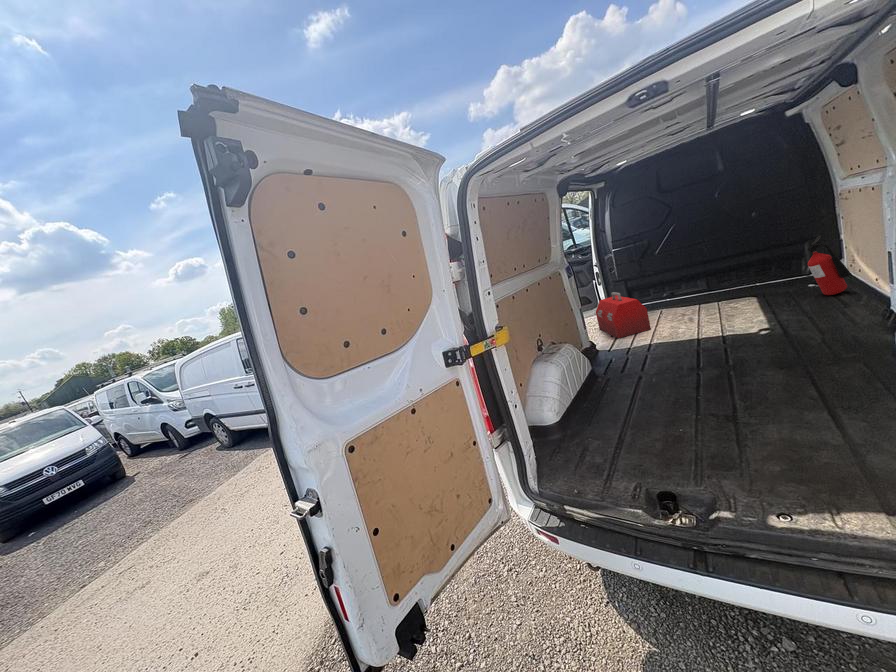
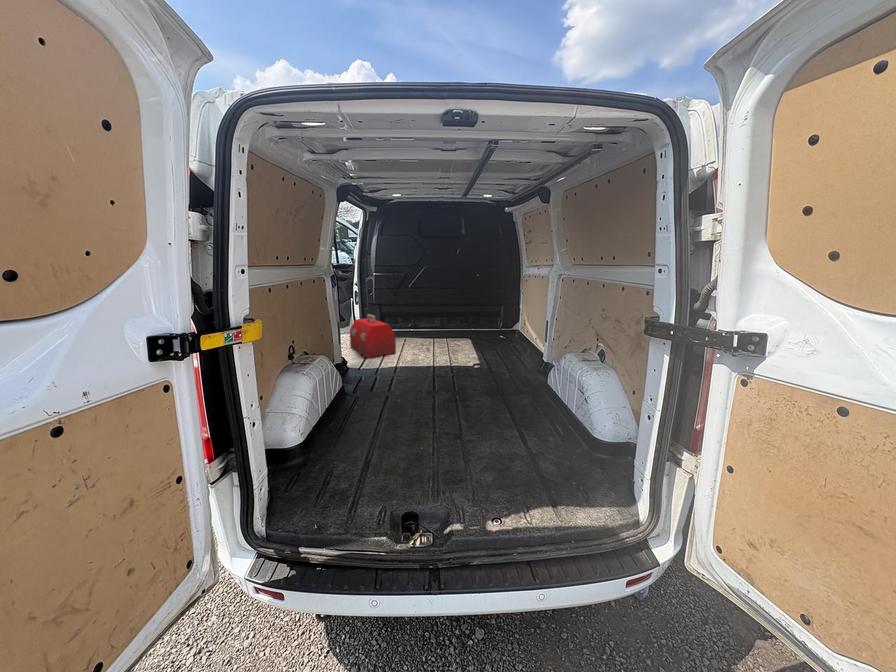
fire extinguisher: present [808,235,851,295] -> none [503,302,525,345]

